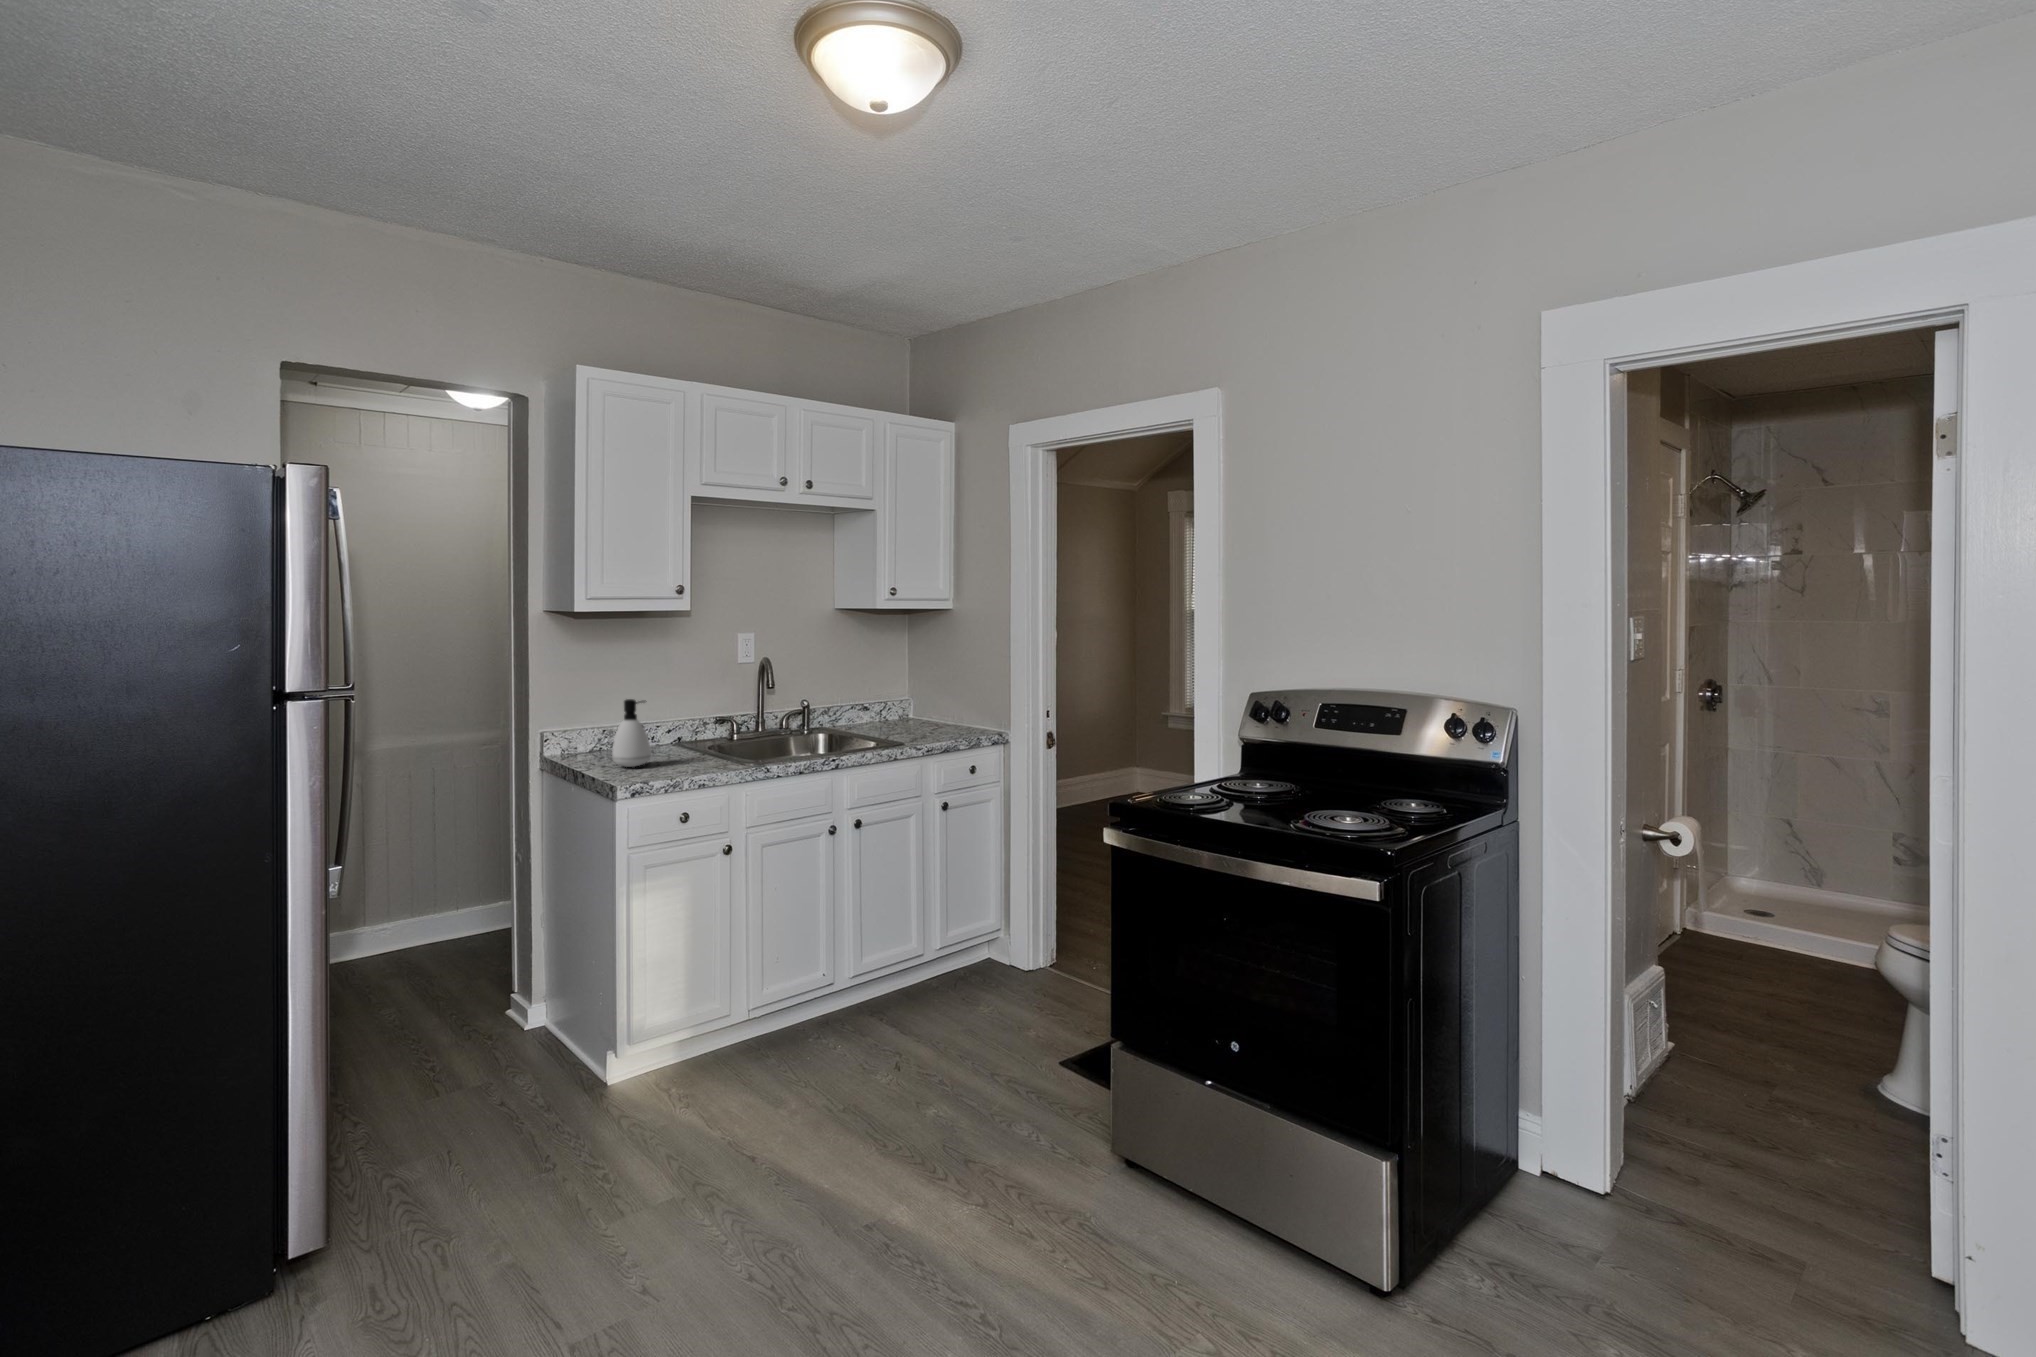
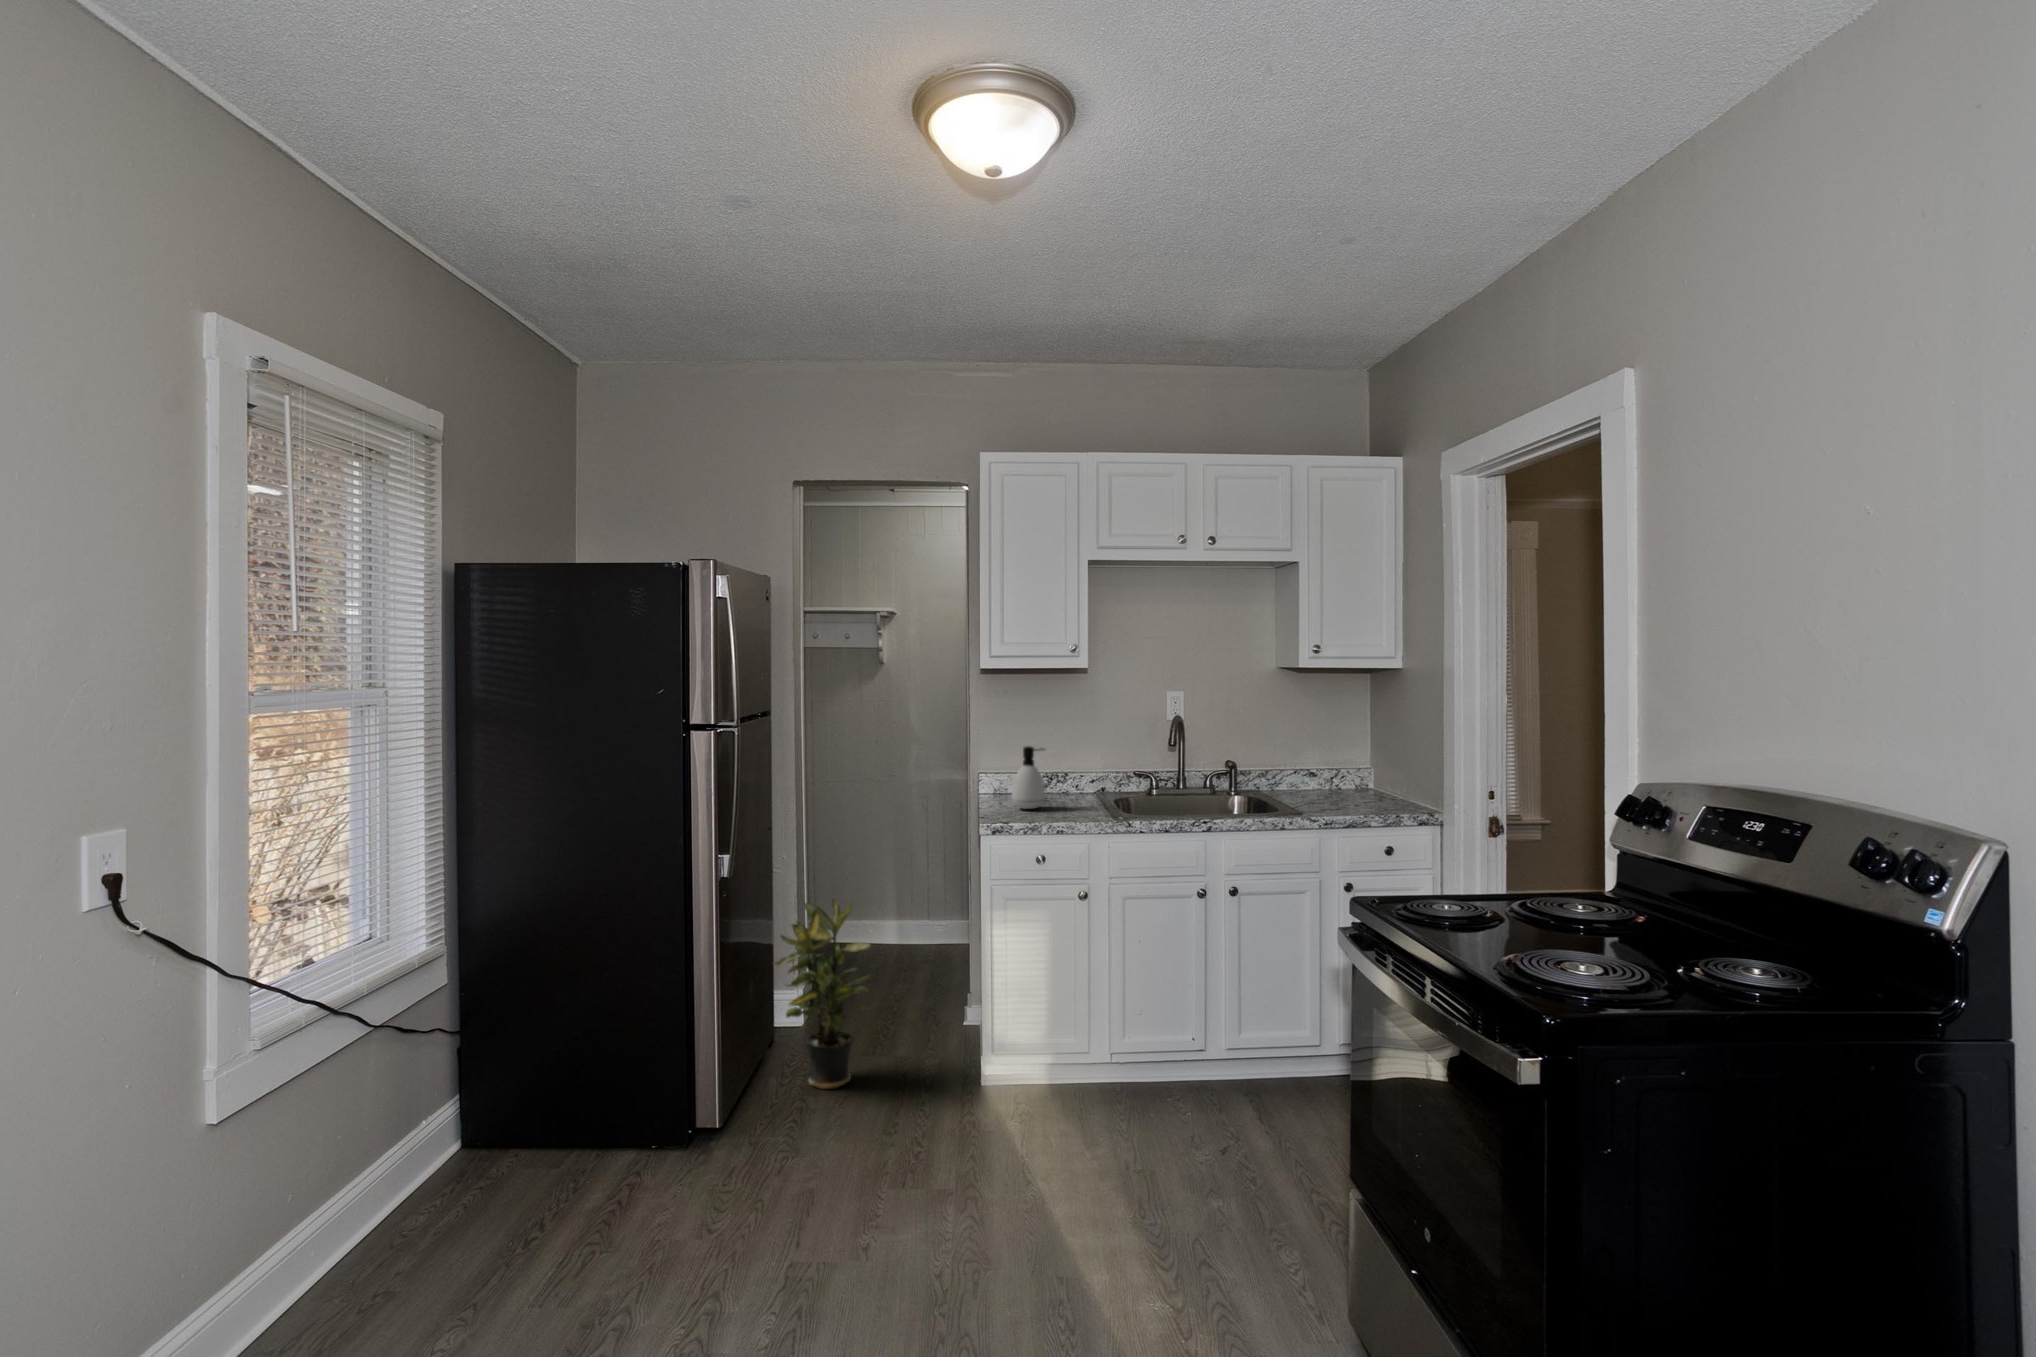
potted plant: none [347,896,486,1125] -> present [774,899,870,1089]

